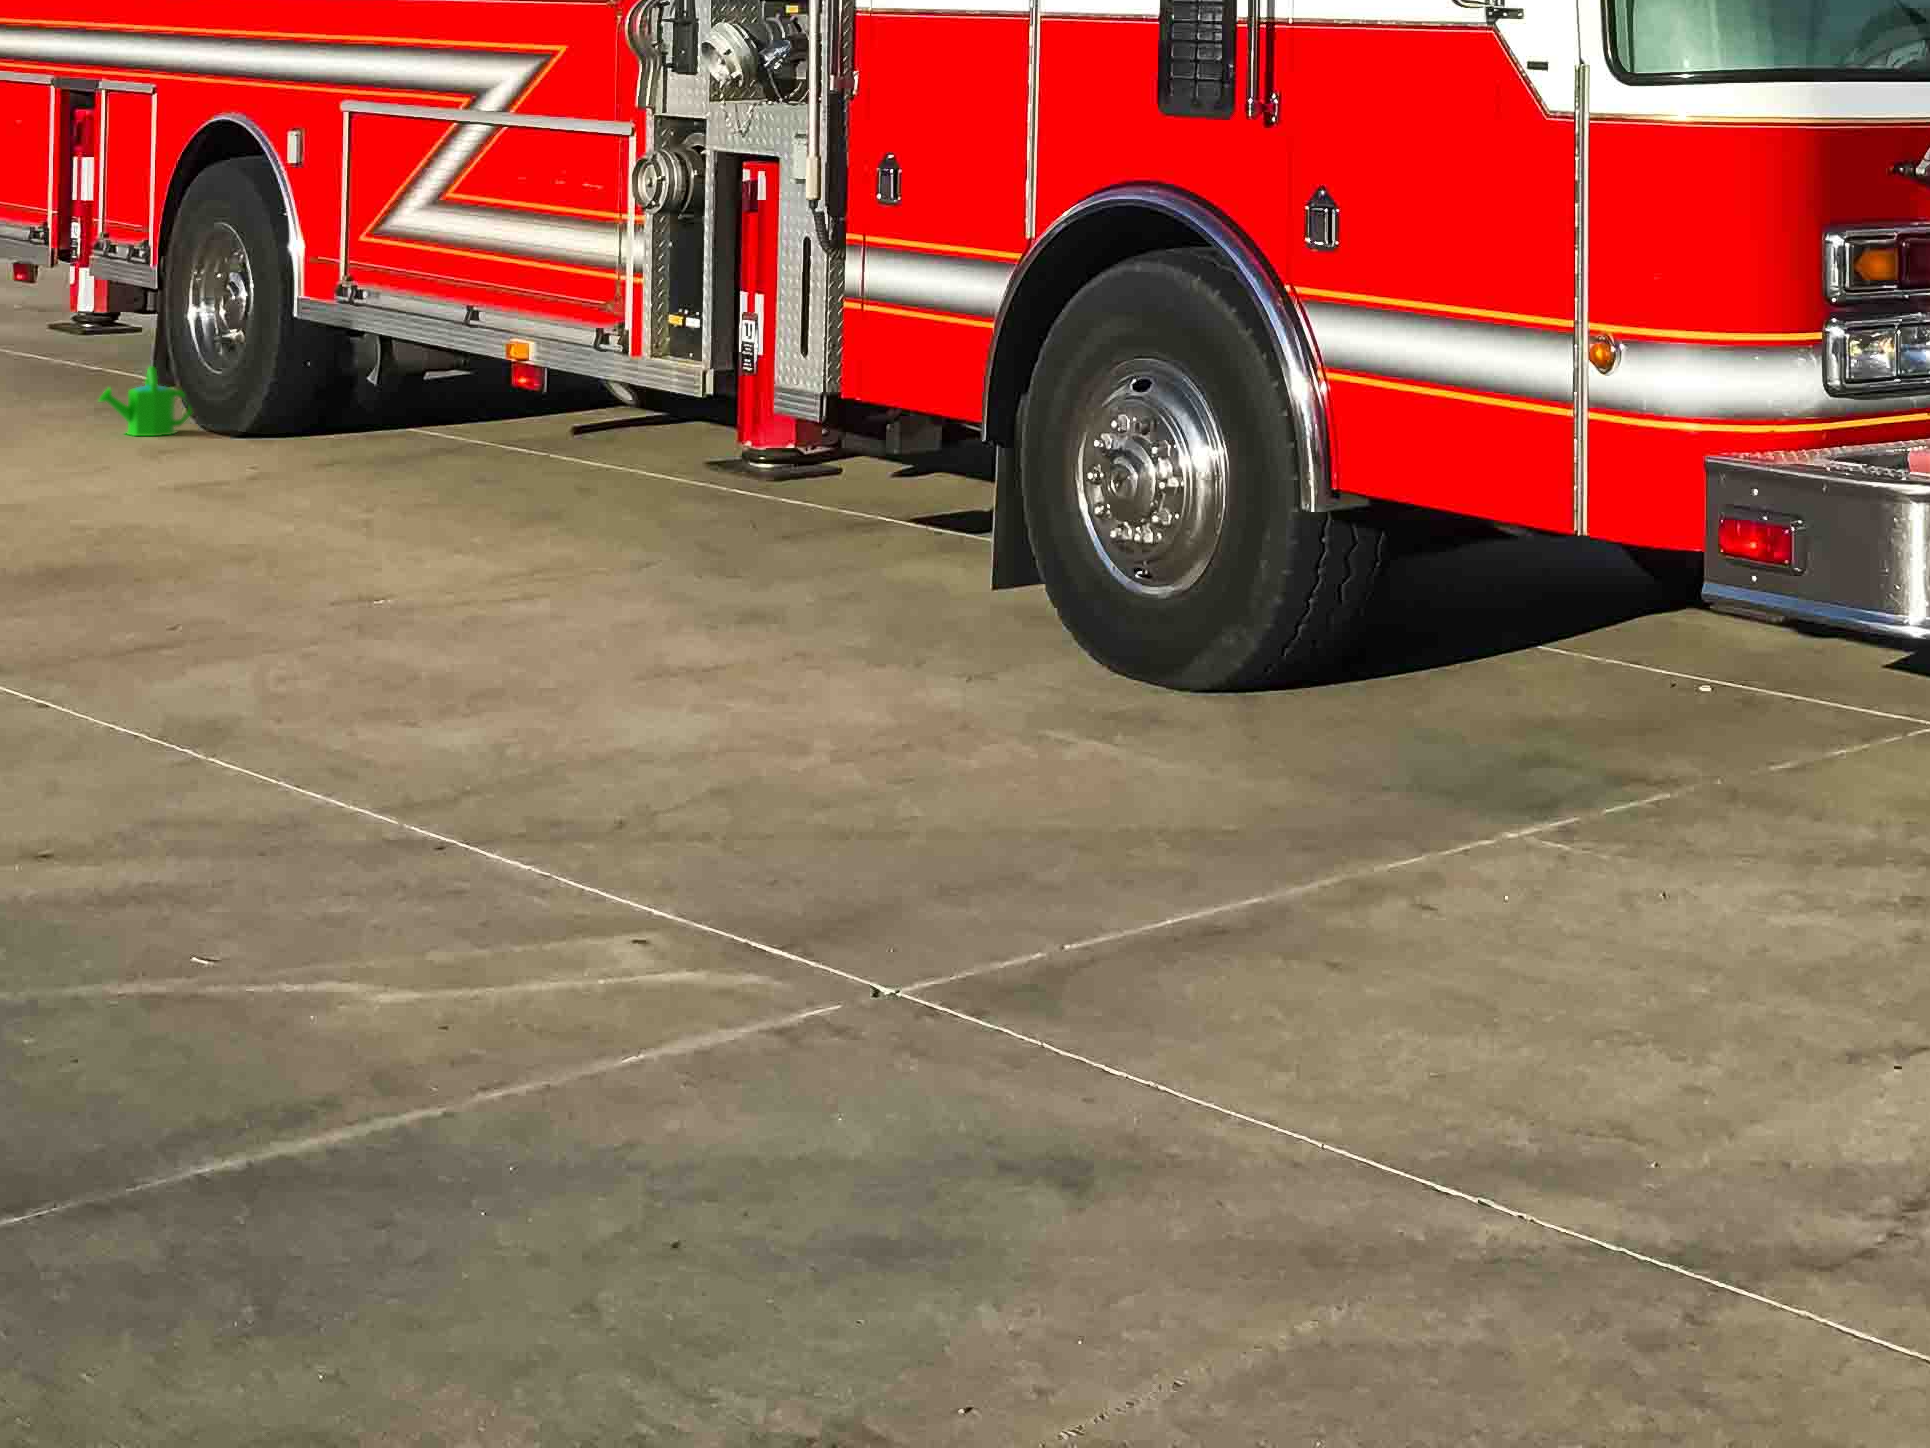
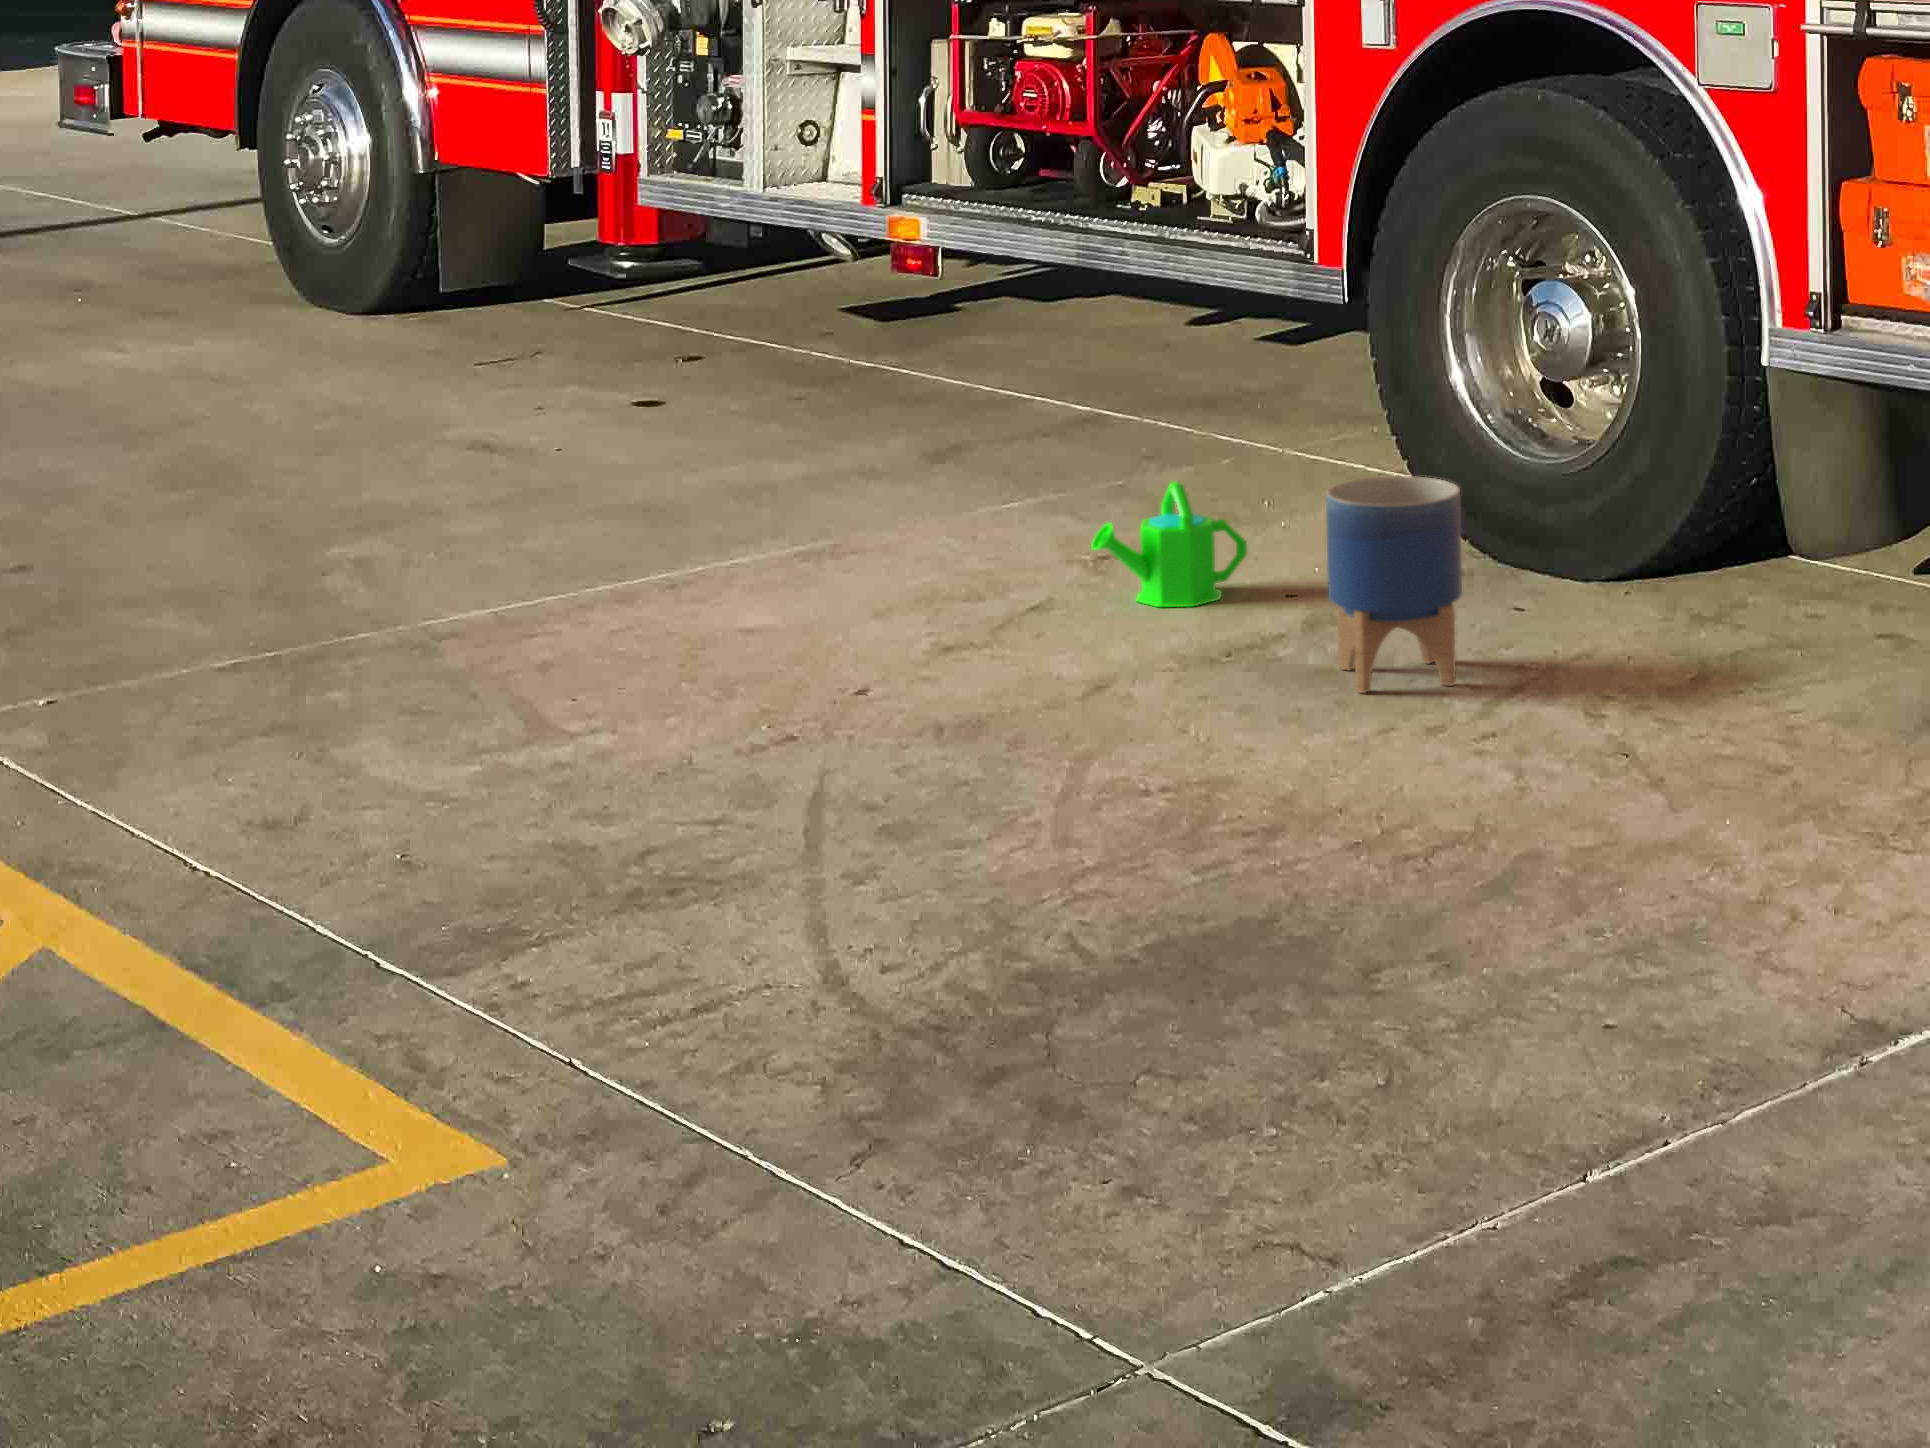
planter: none [197,351,275,464] -> present [1326,476,1462,693]

